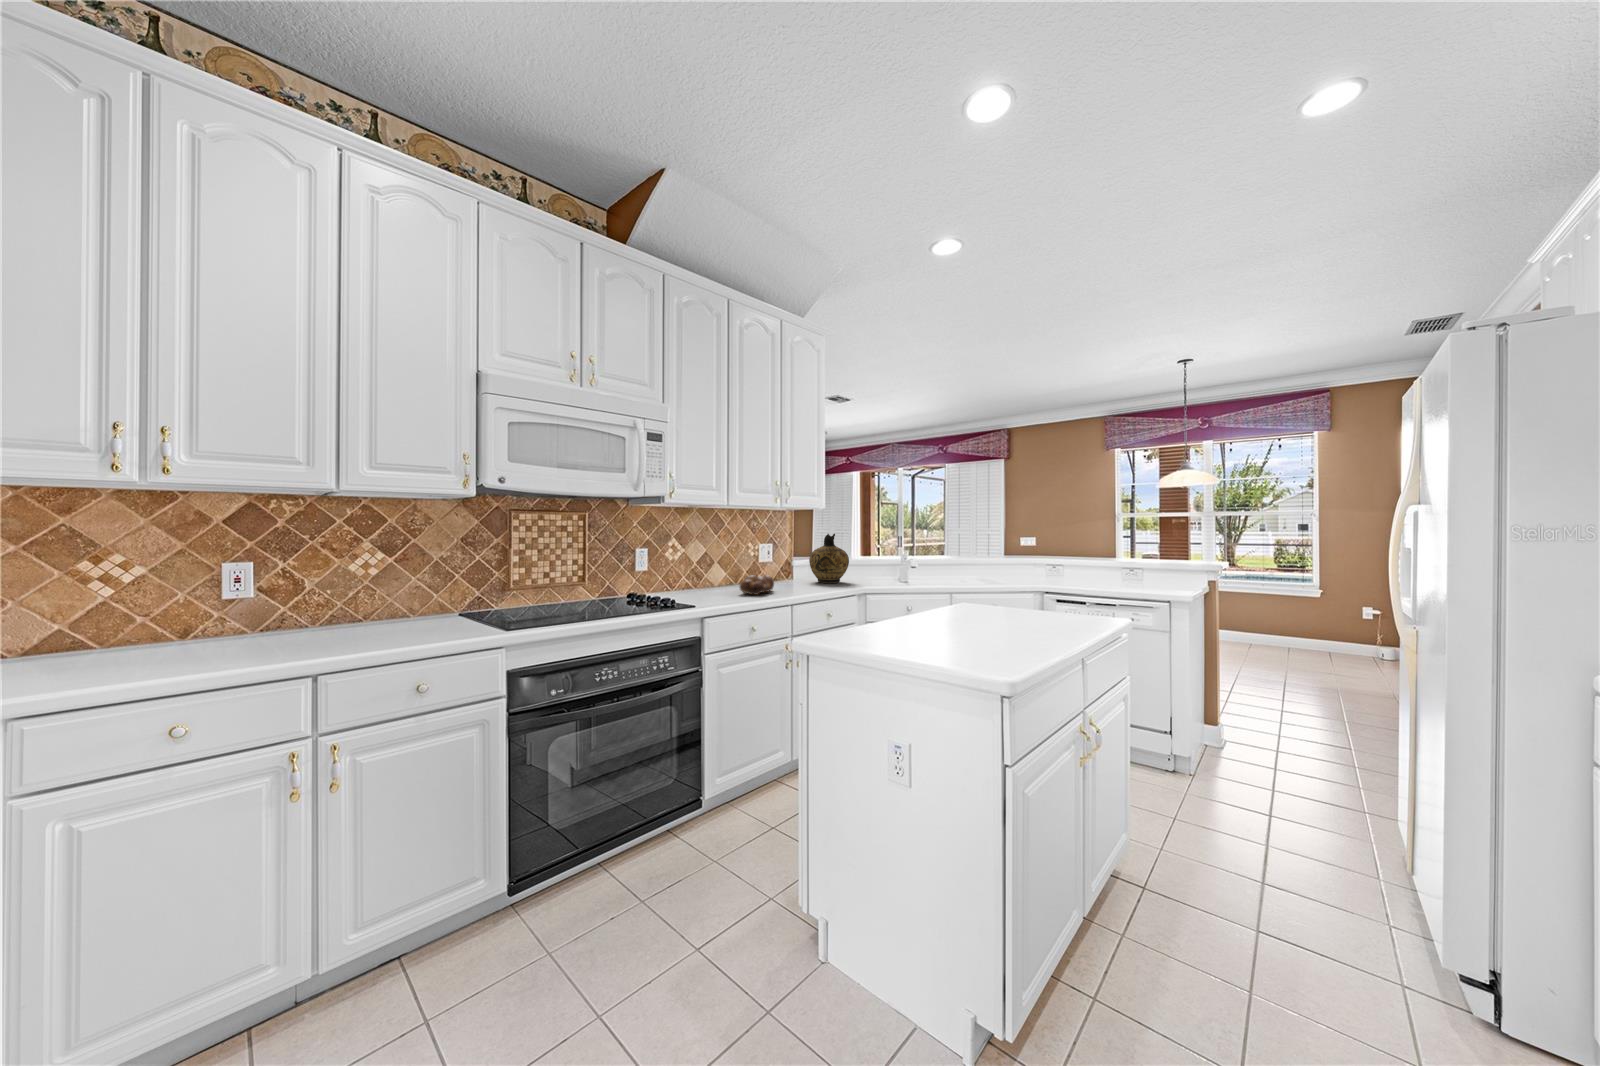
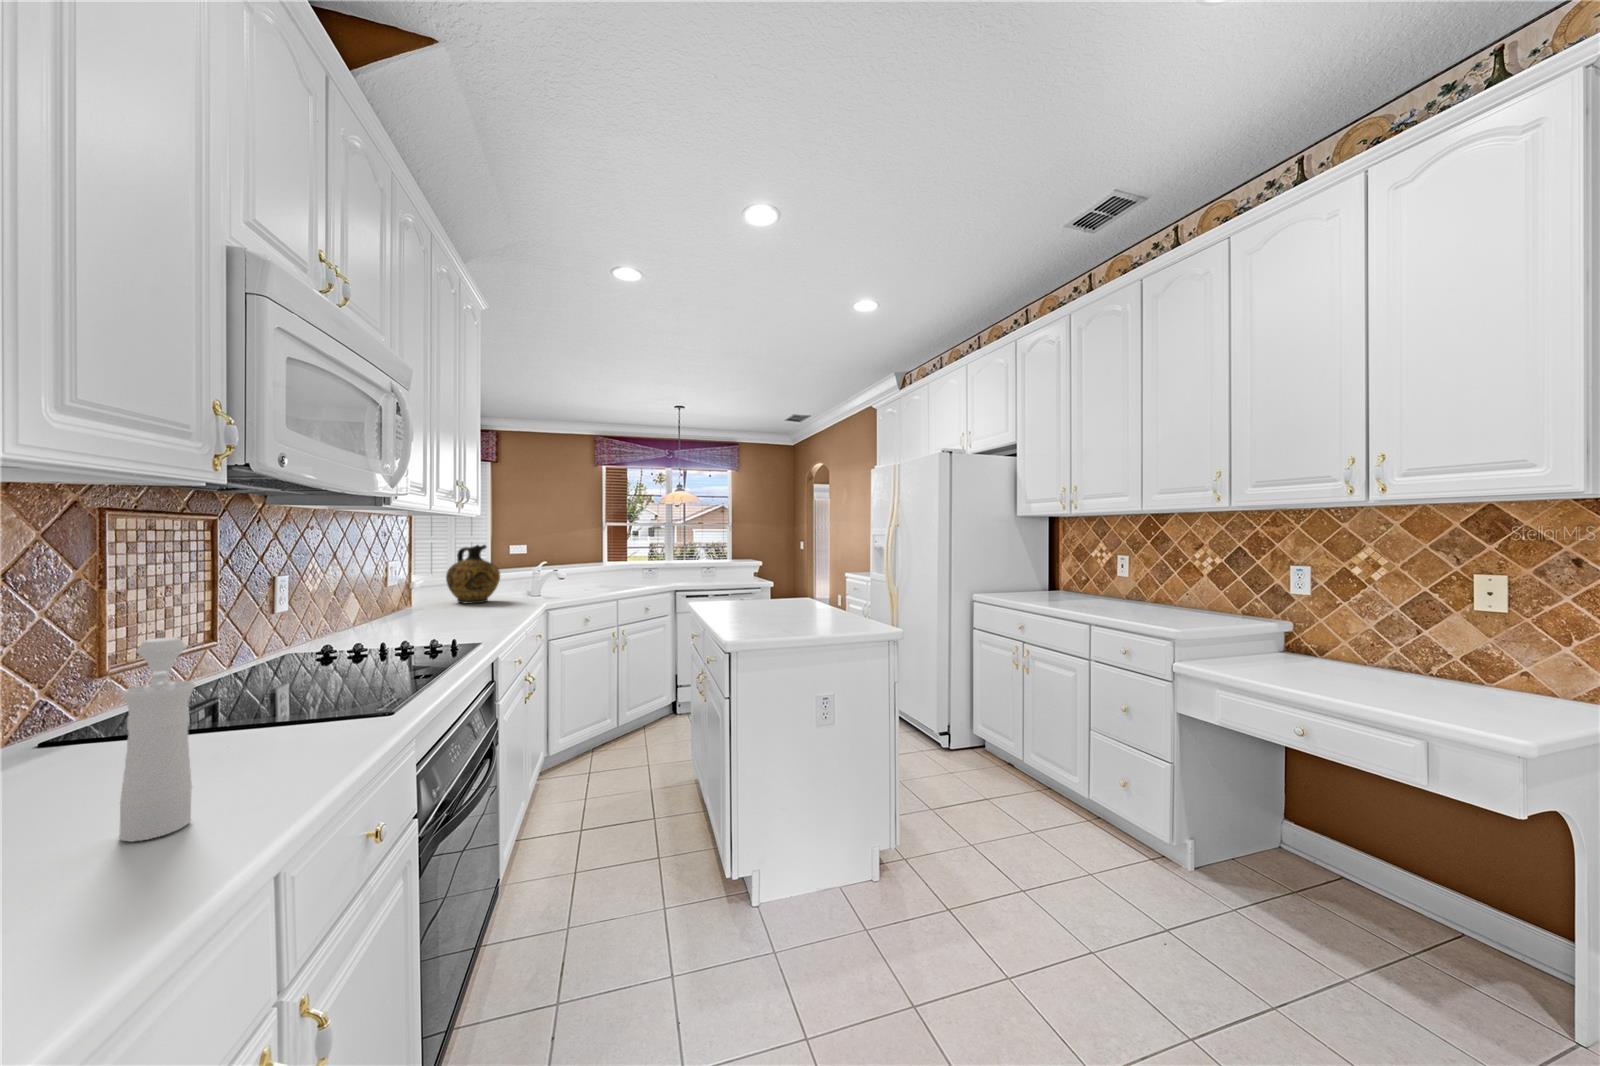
pepper mill: none [361,564,416,643] -> present [119,637,195,842]
bread loaf: present [739,575,774,595] -> none [421,599,481,625]

